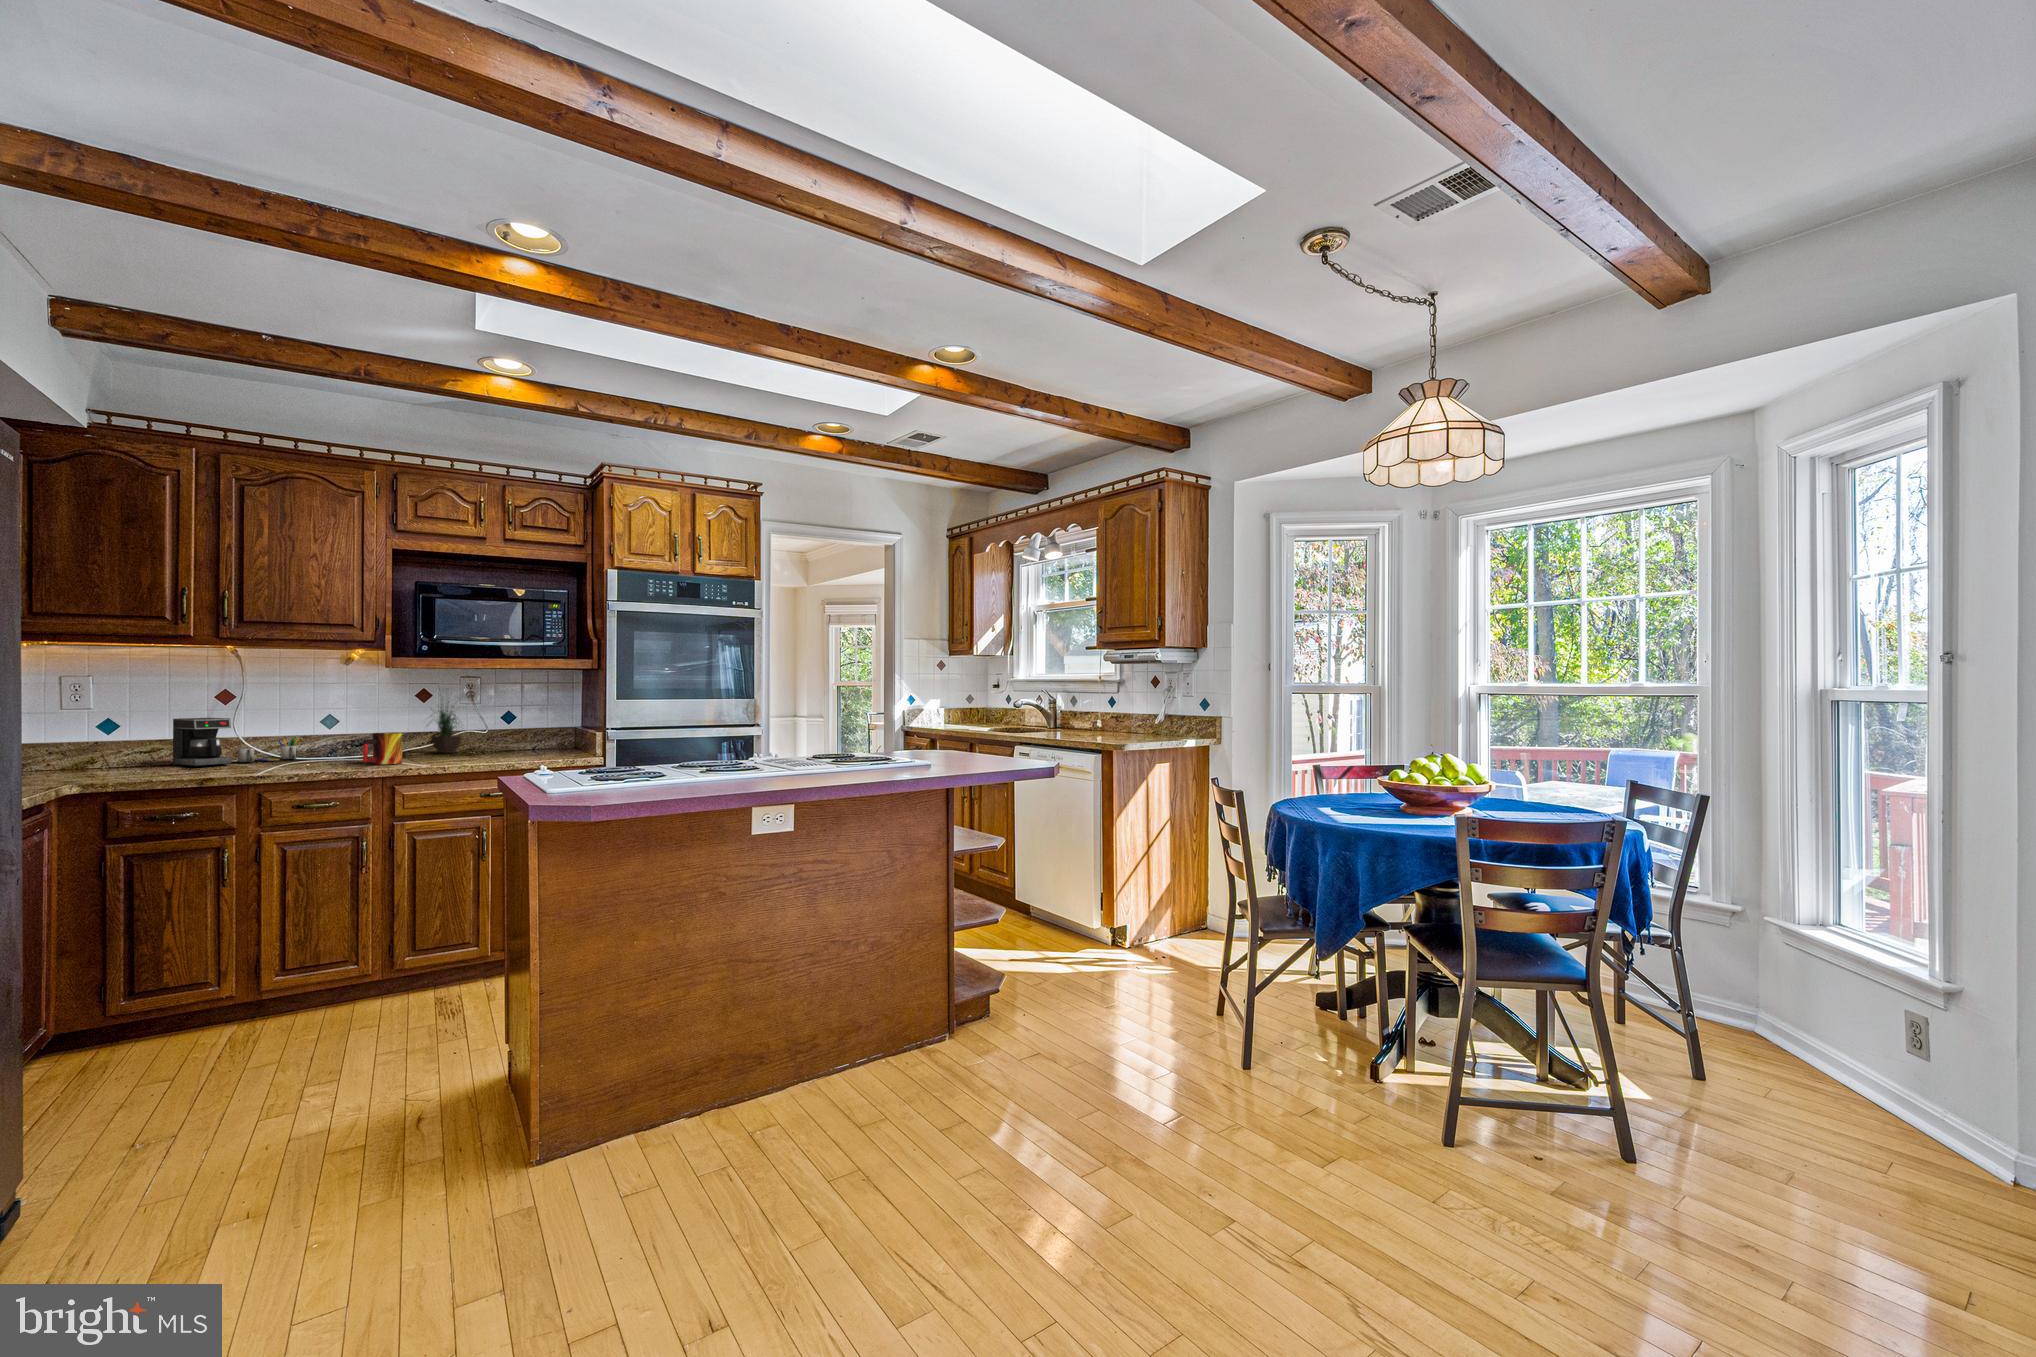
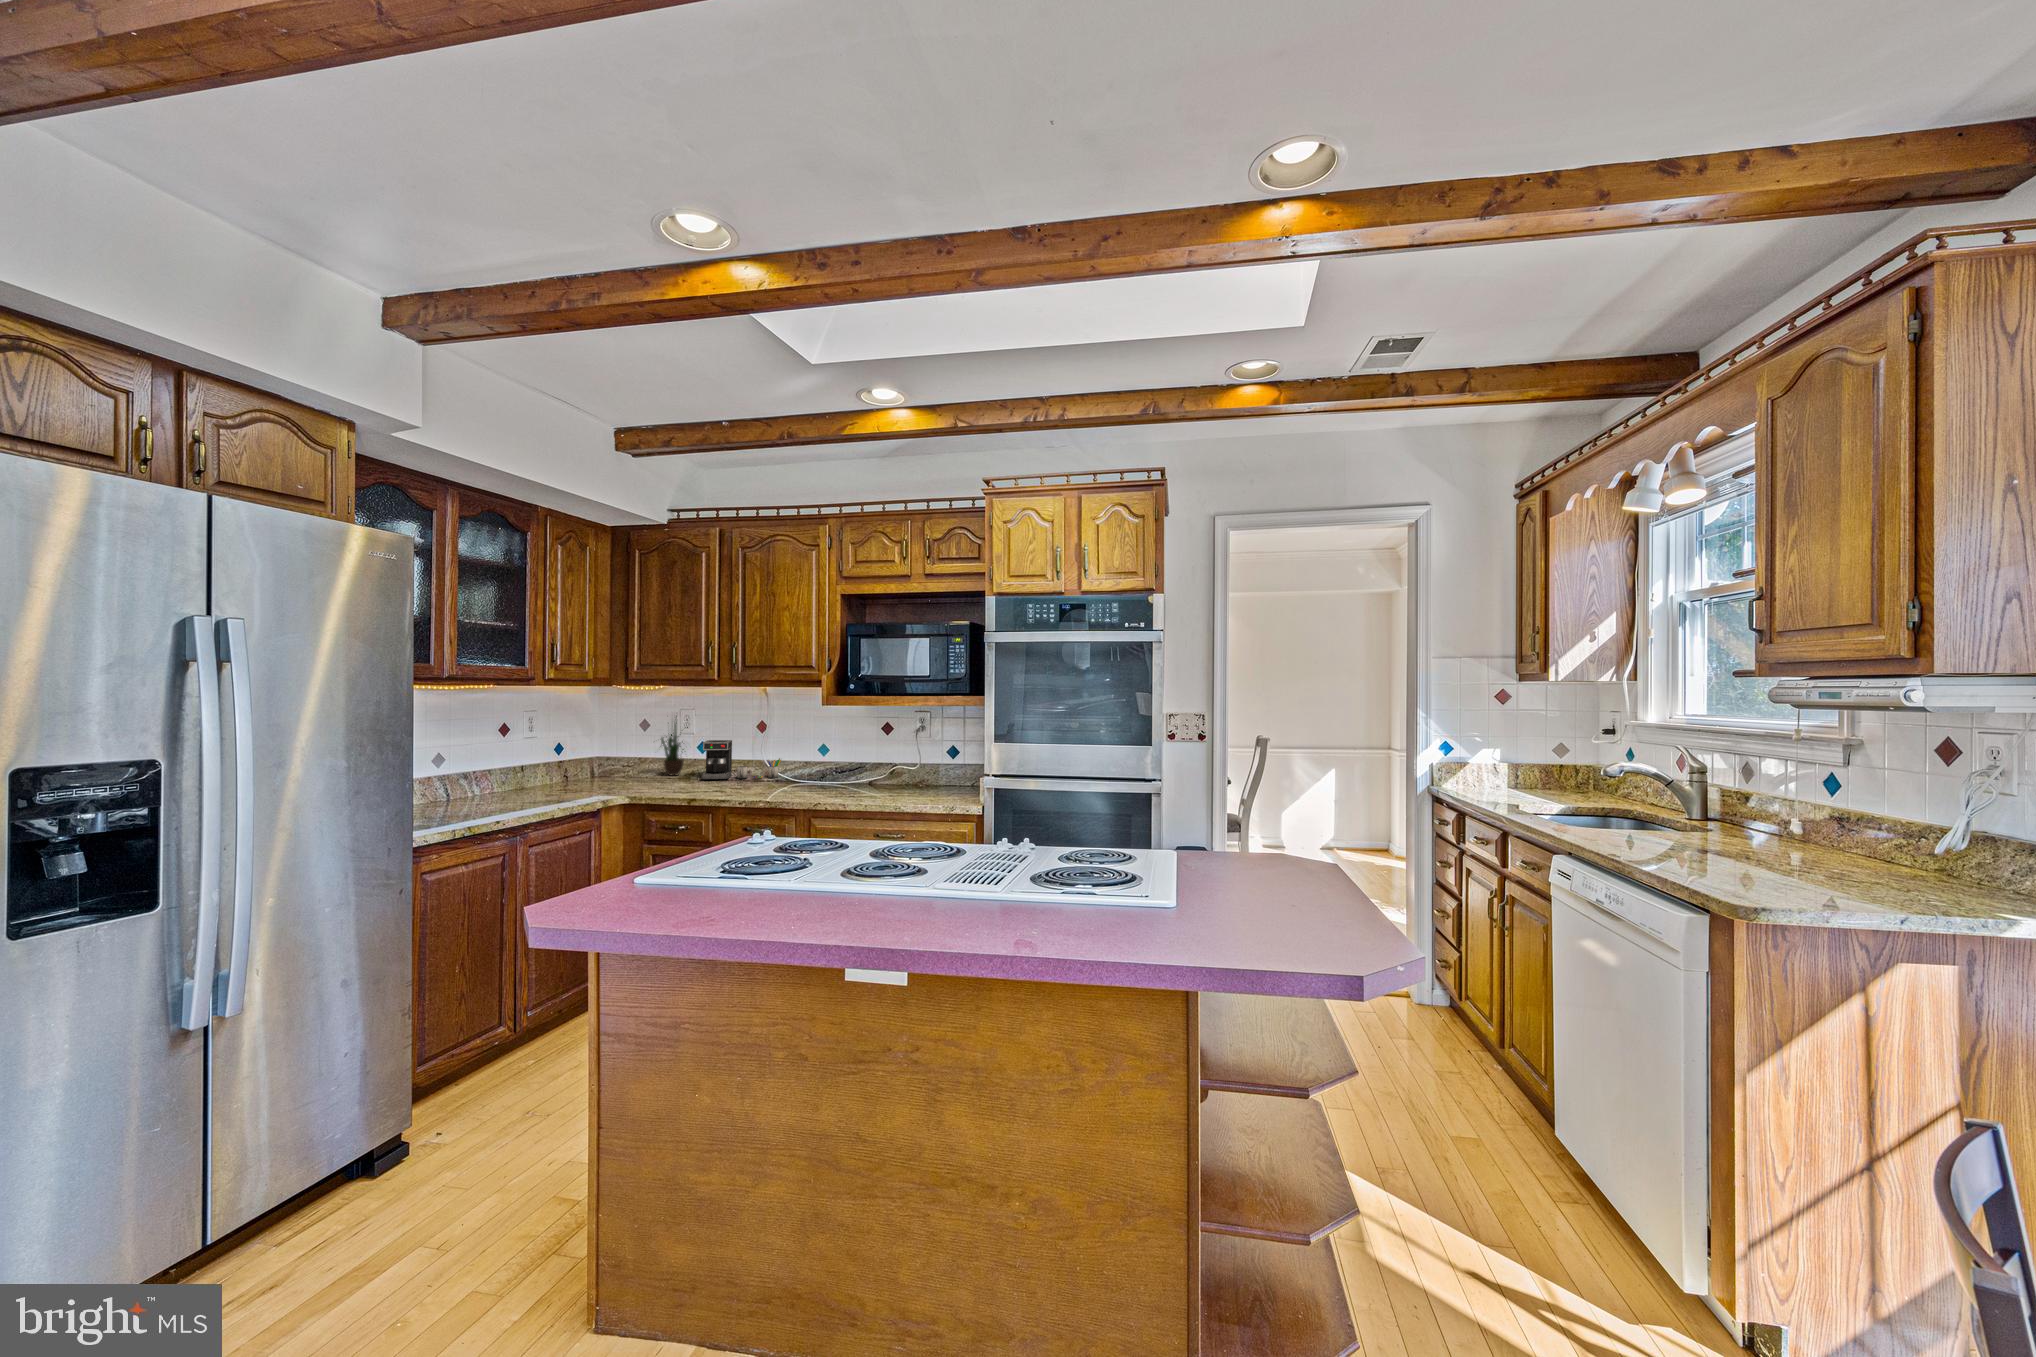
potted plant: present [427,701,462,753] -> present [661,716,684,776]
mug: present [363,733,402,764] -> none [781,761,817,791]

